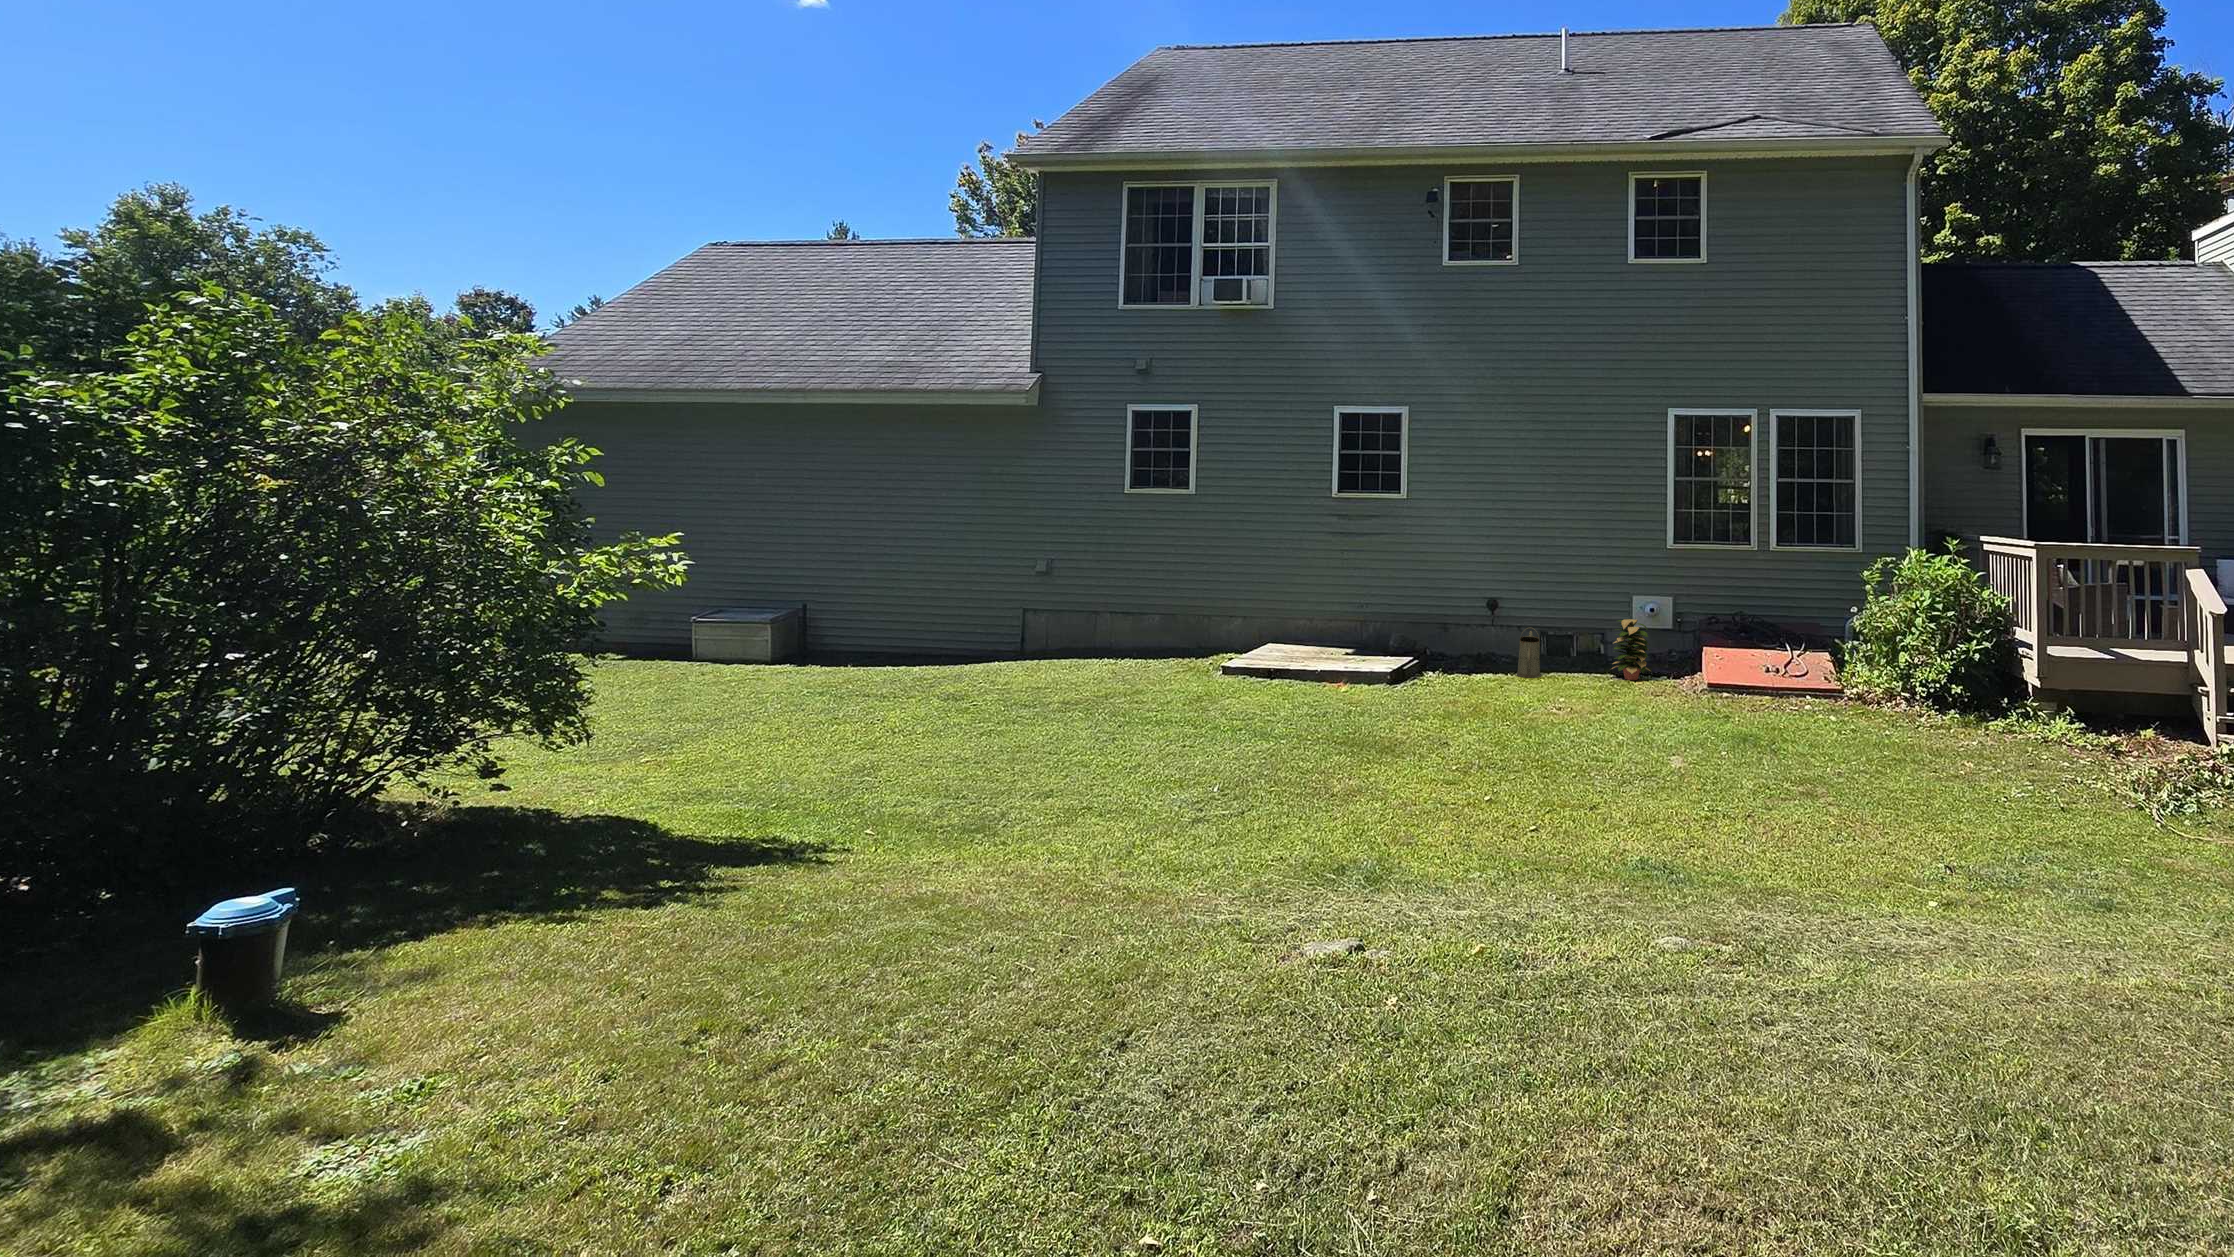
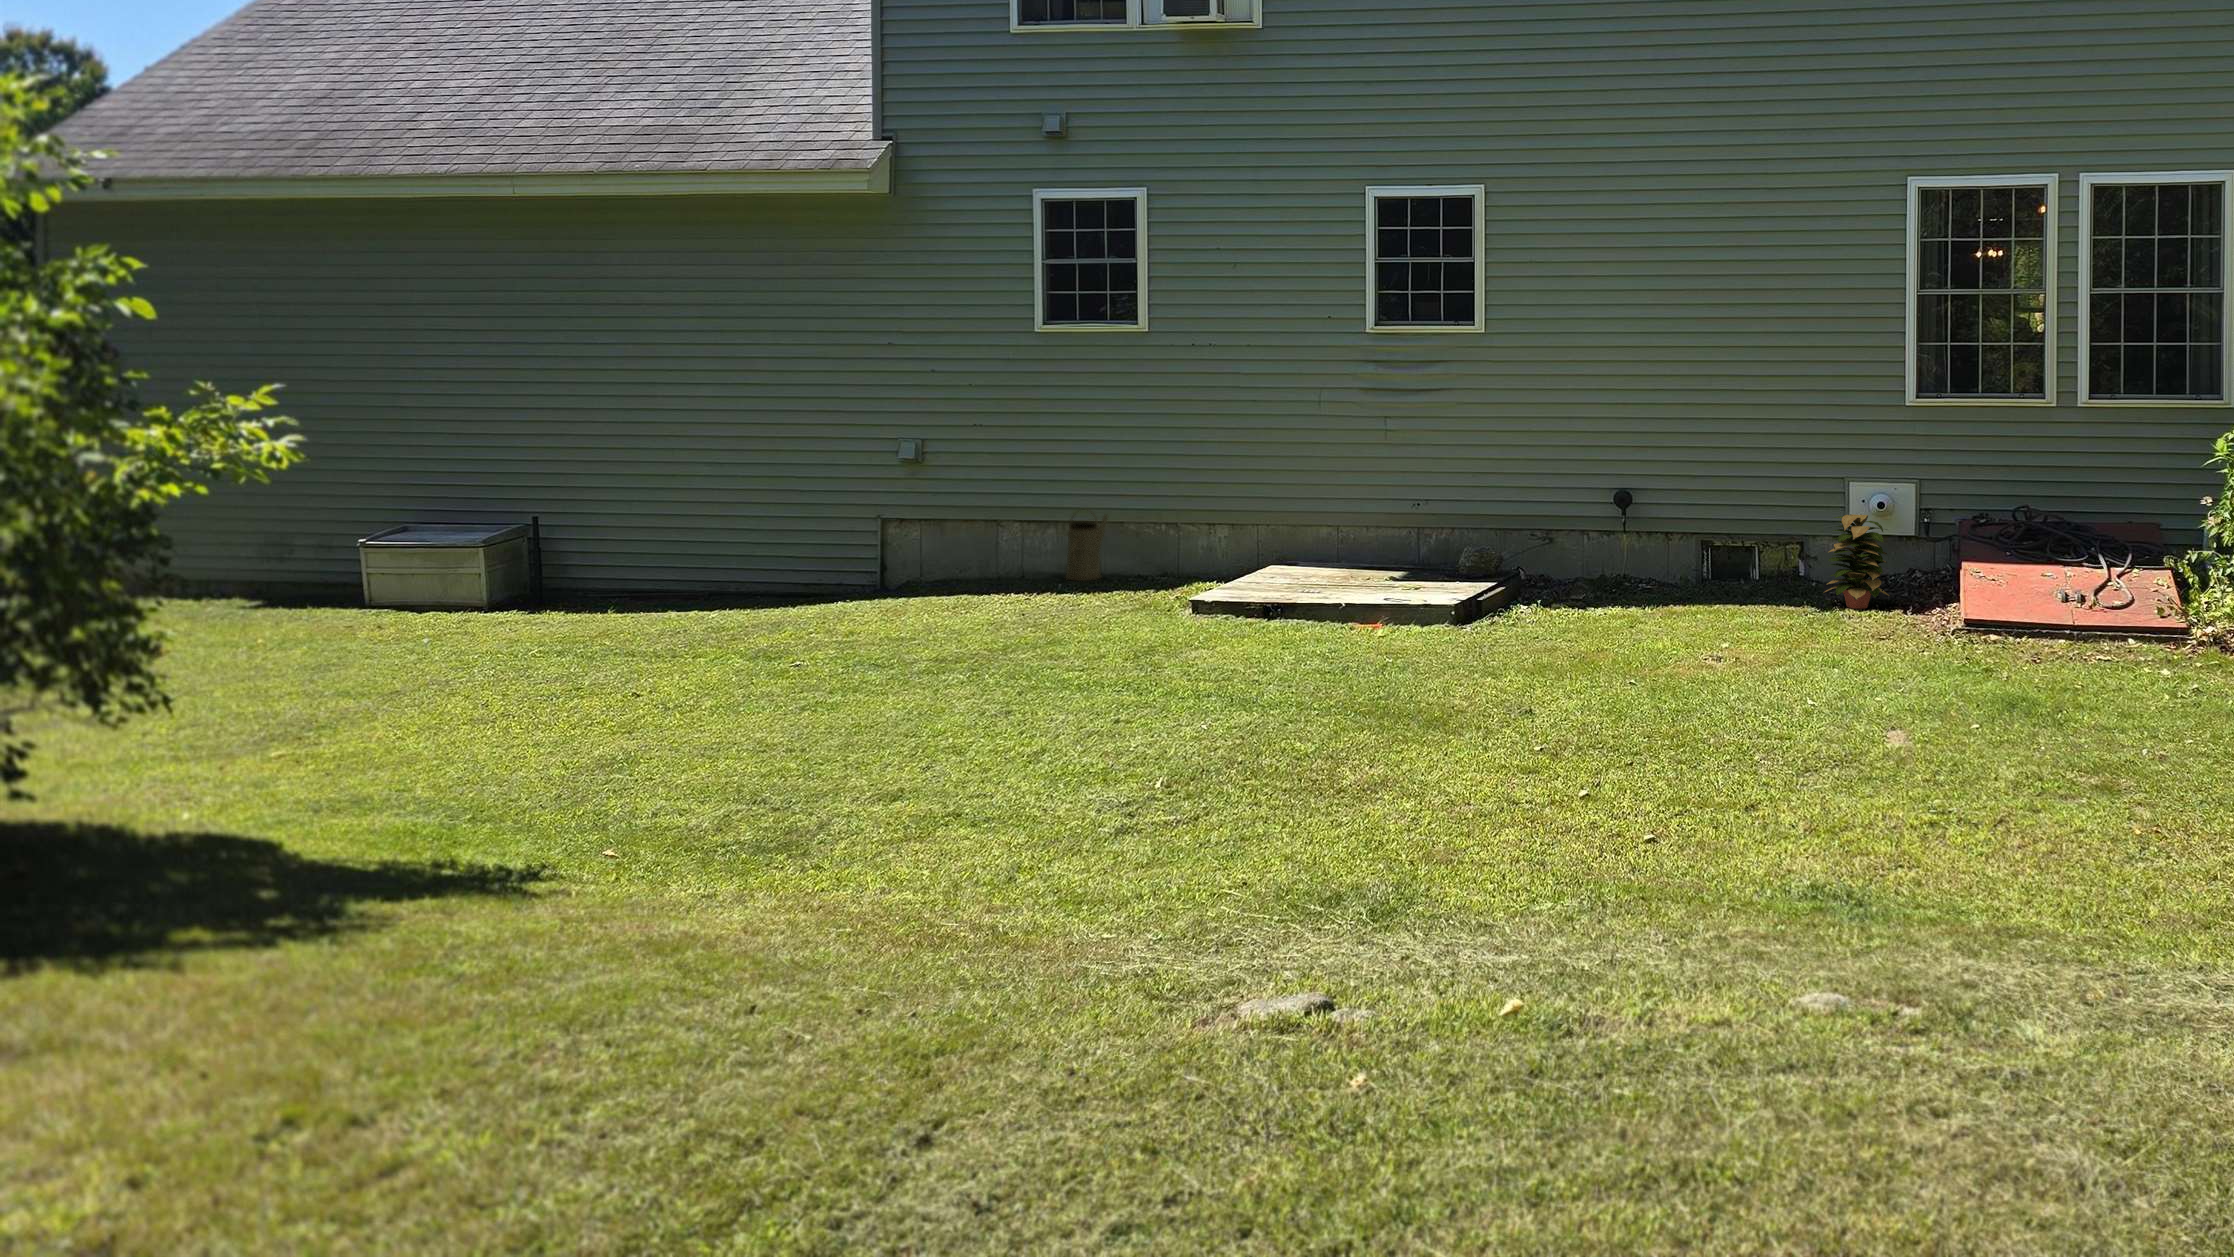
watering can: present [1517,628,1541,678] -> present [1065,509,1108,581]

